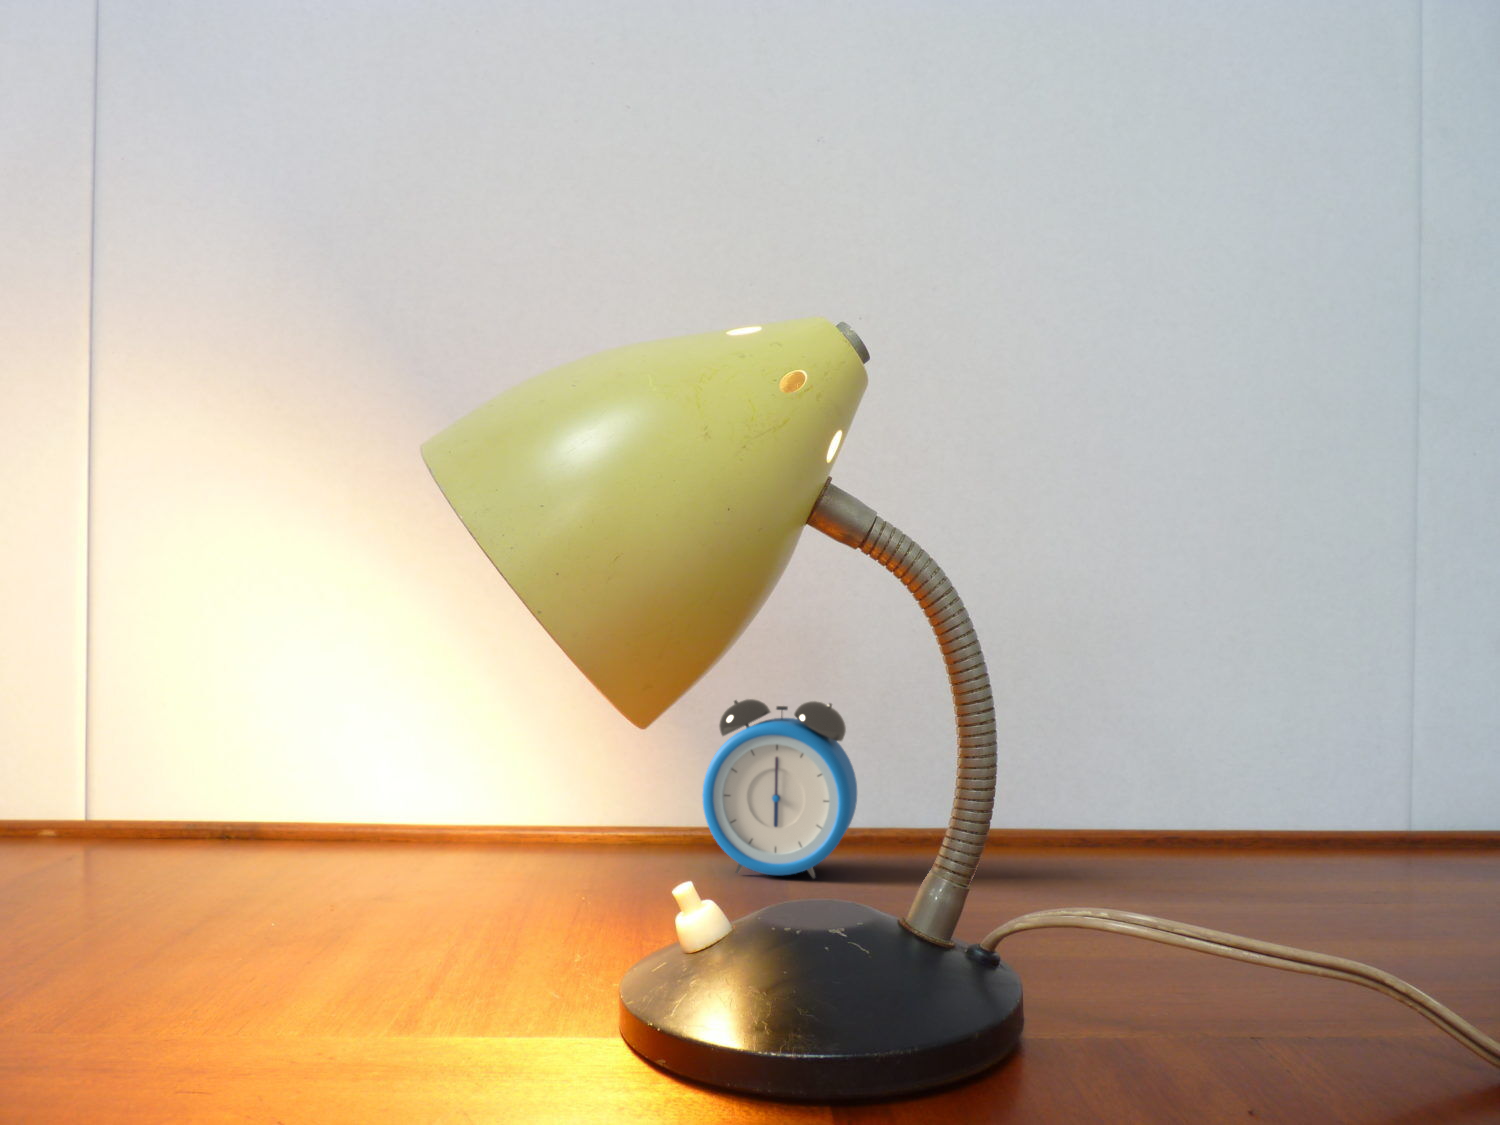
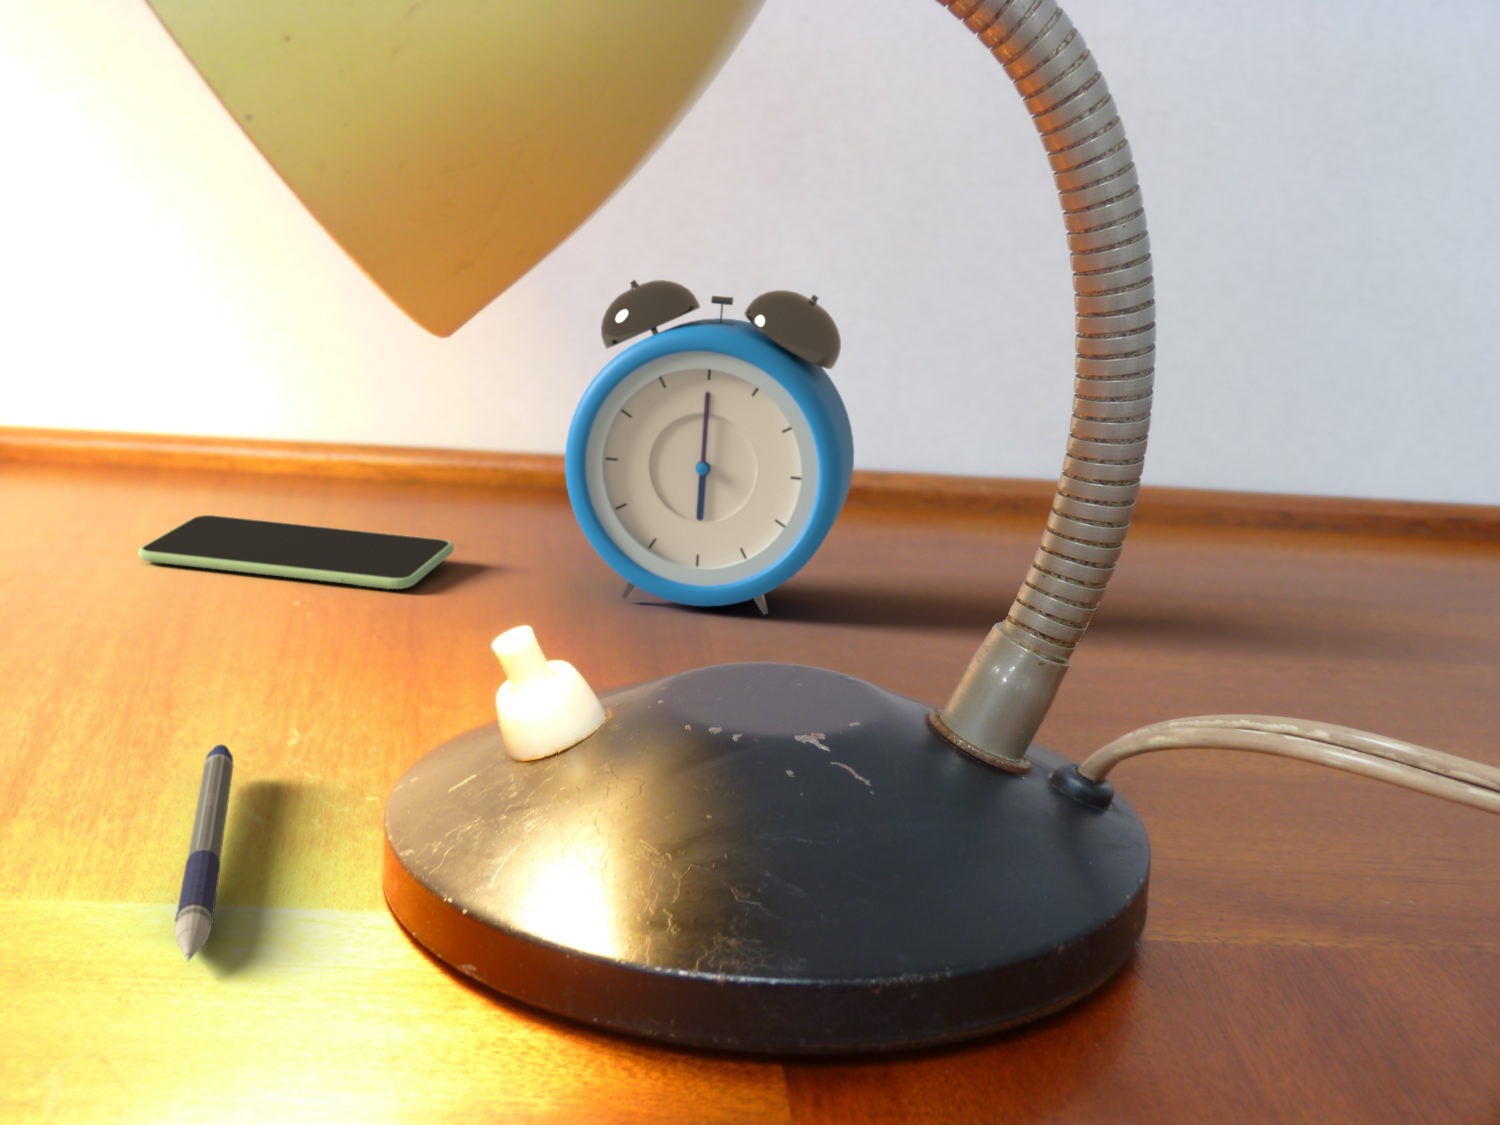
smartphone: none [475,837,643,873] -> present [138,515,454,589]
pen: none [509,953,534,1062] -> present [175,745,233,961]

